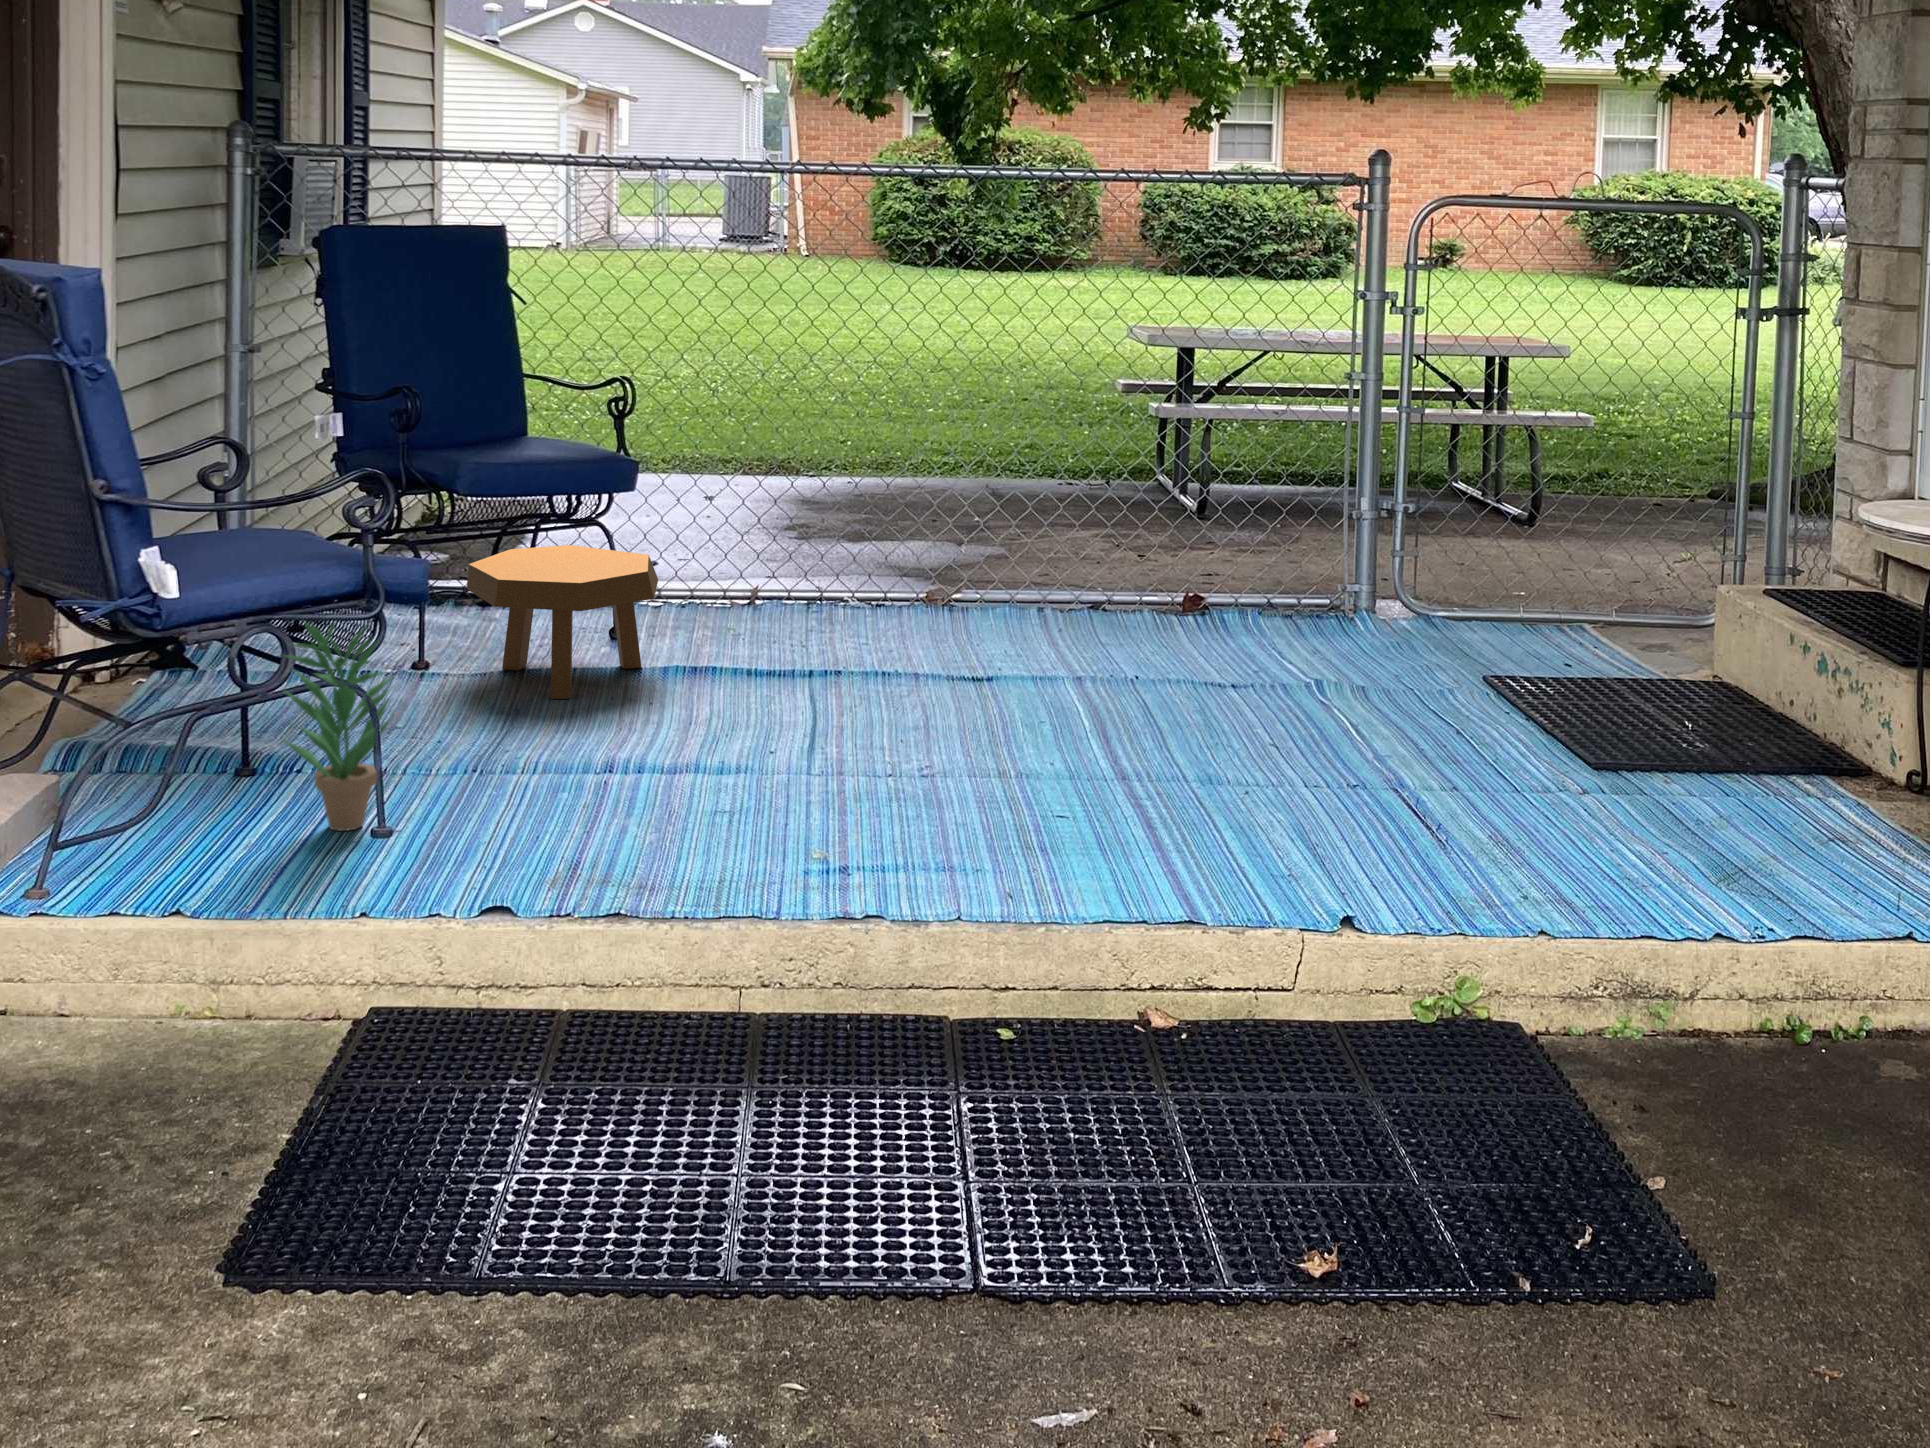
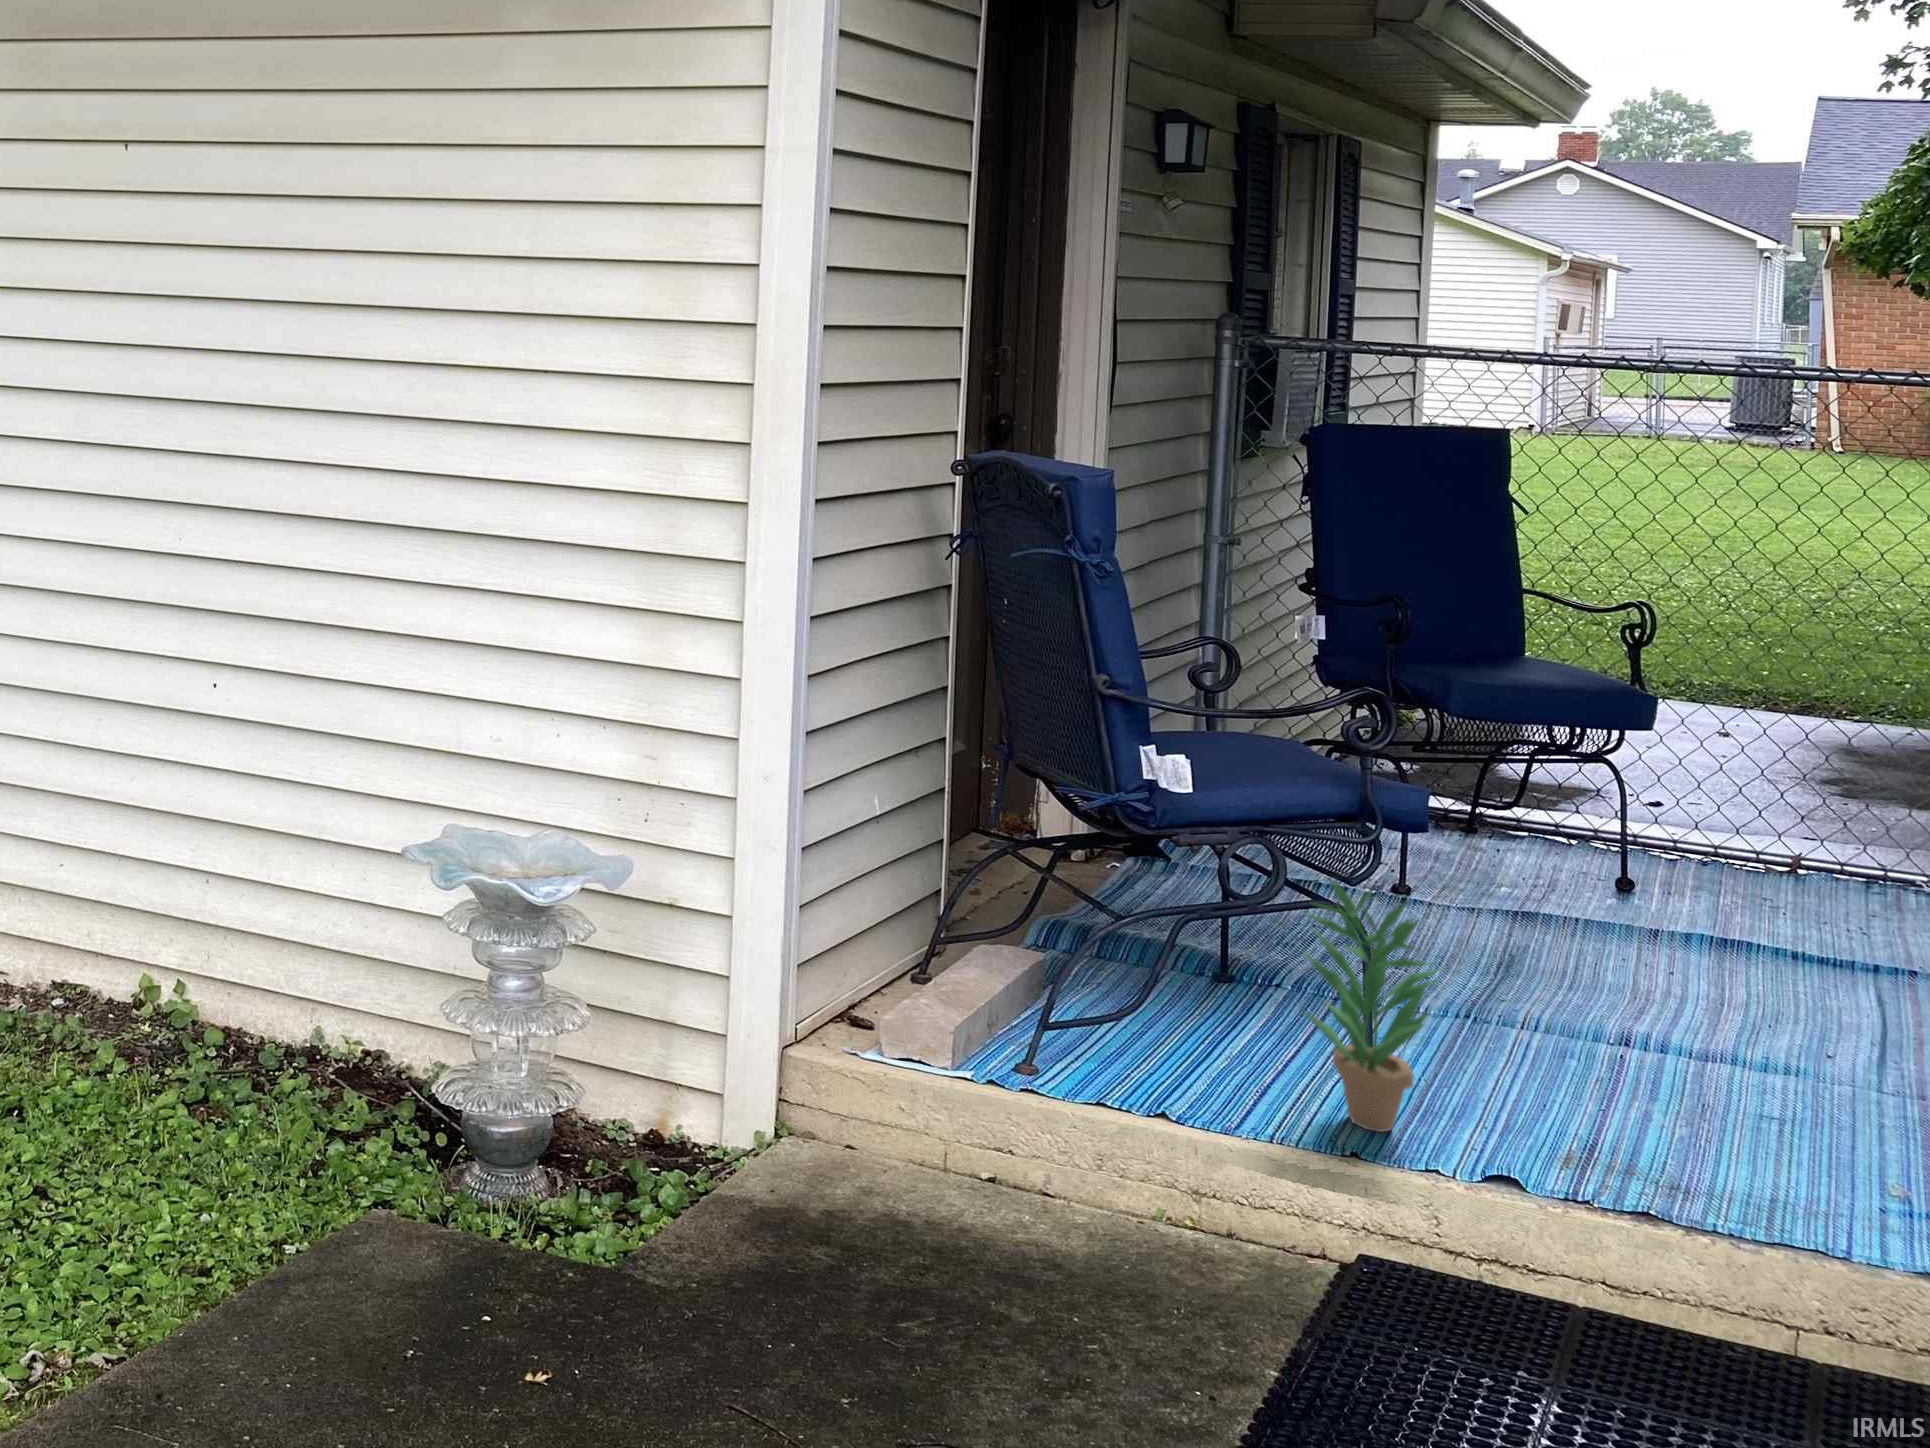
footstool: present [467,545,658,699] -> none [1488,804,1764,1011]

